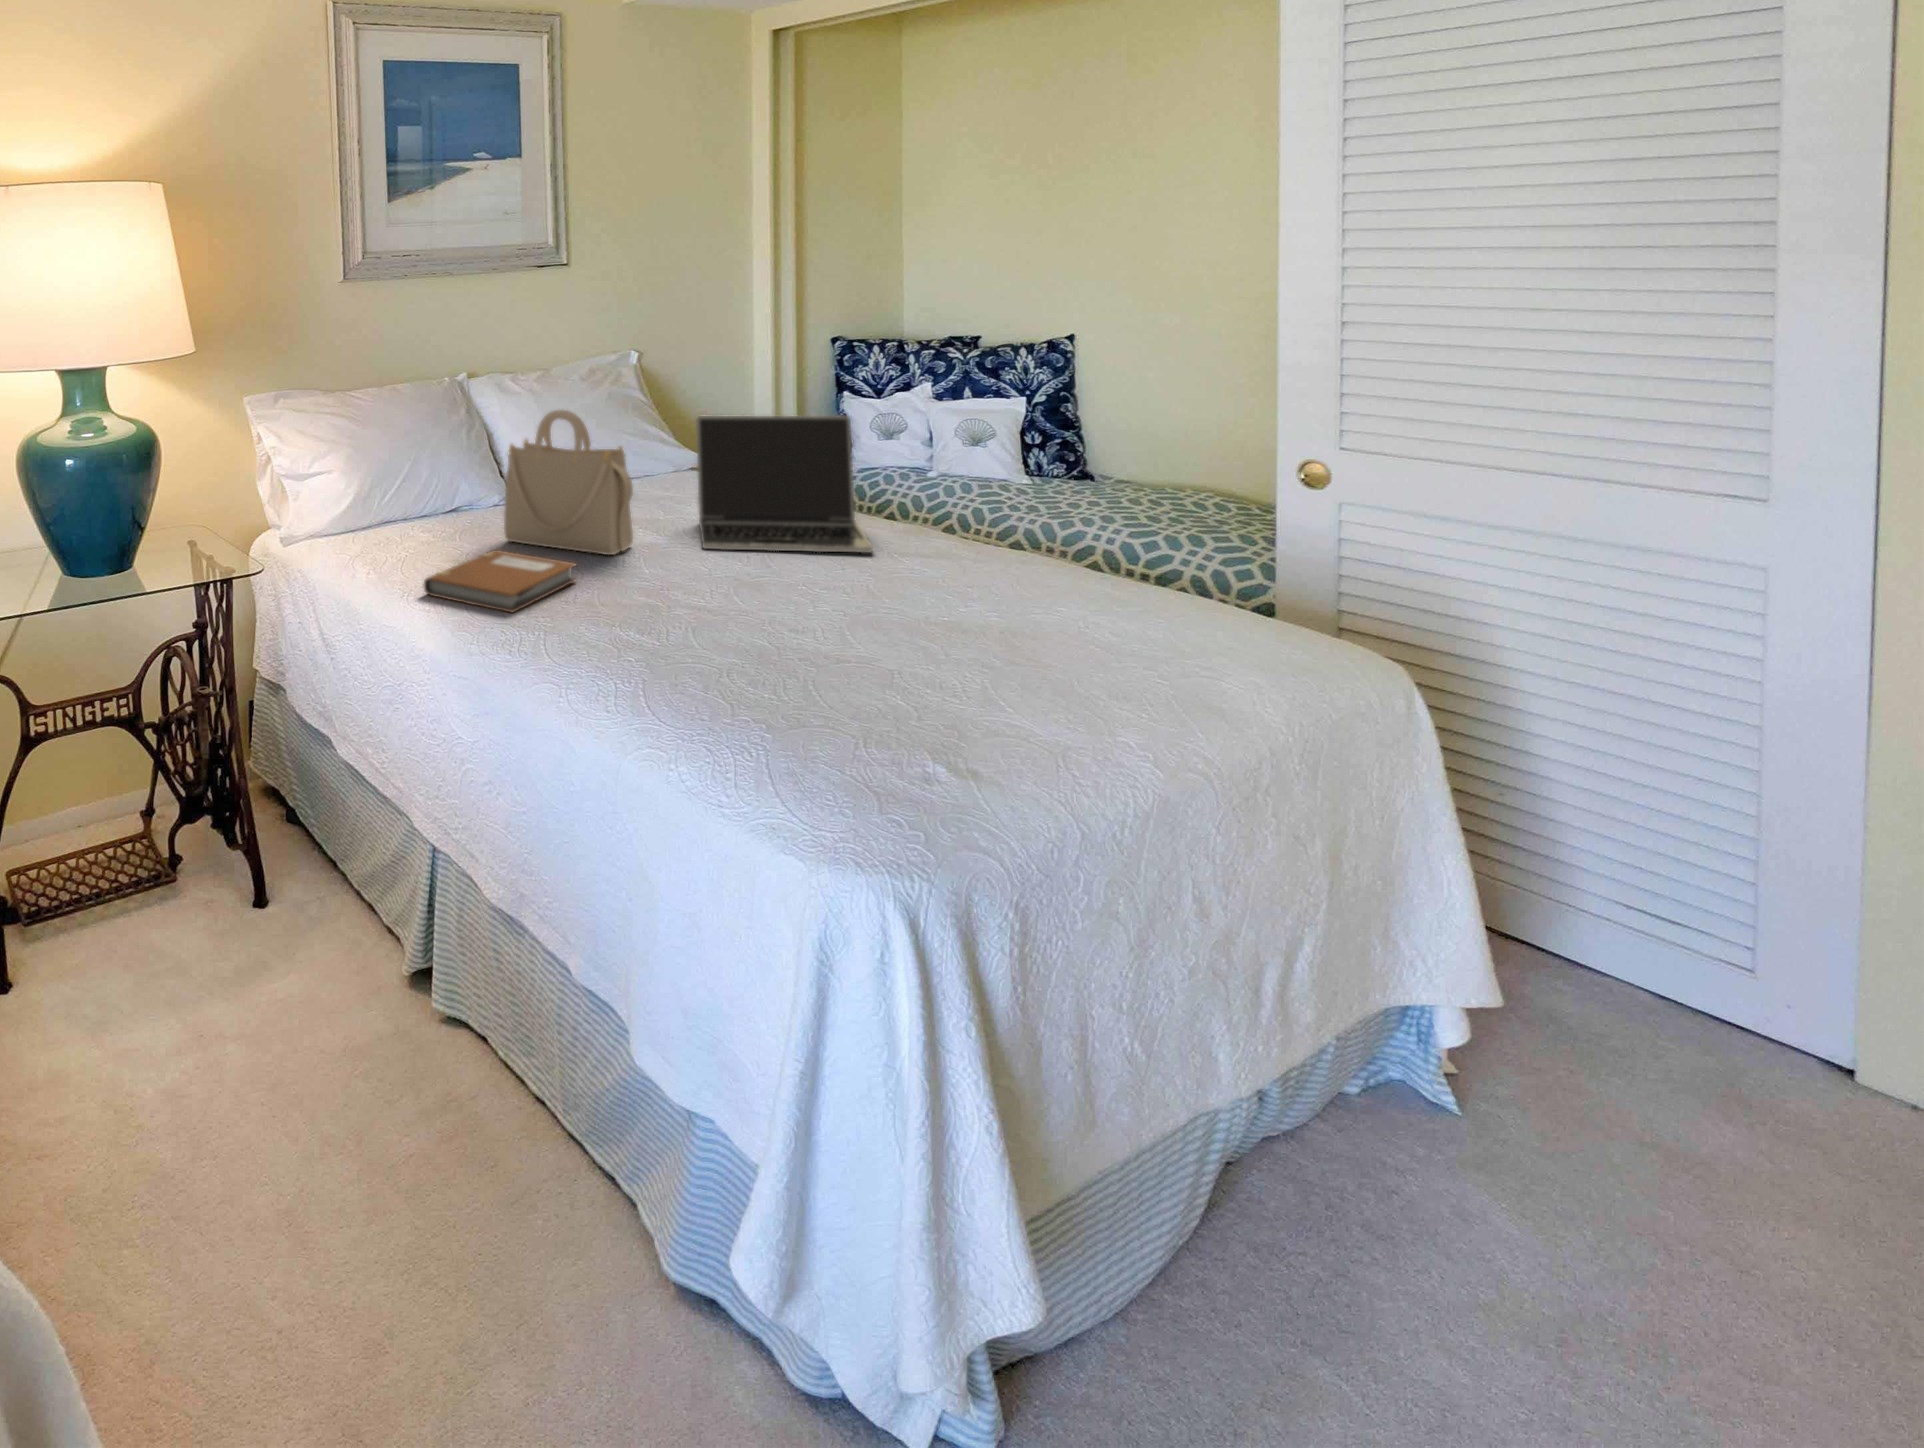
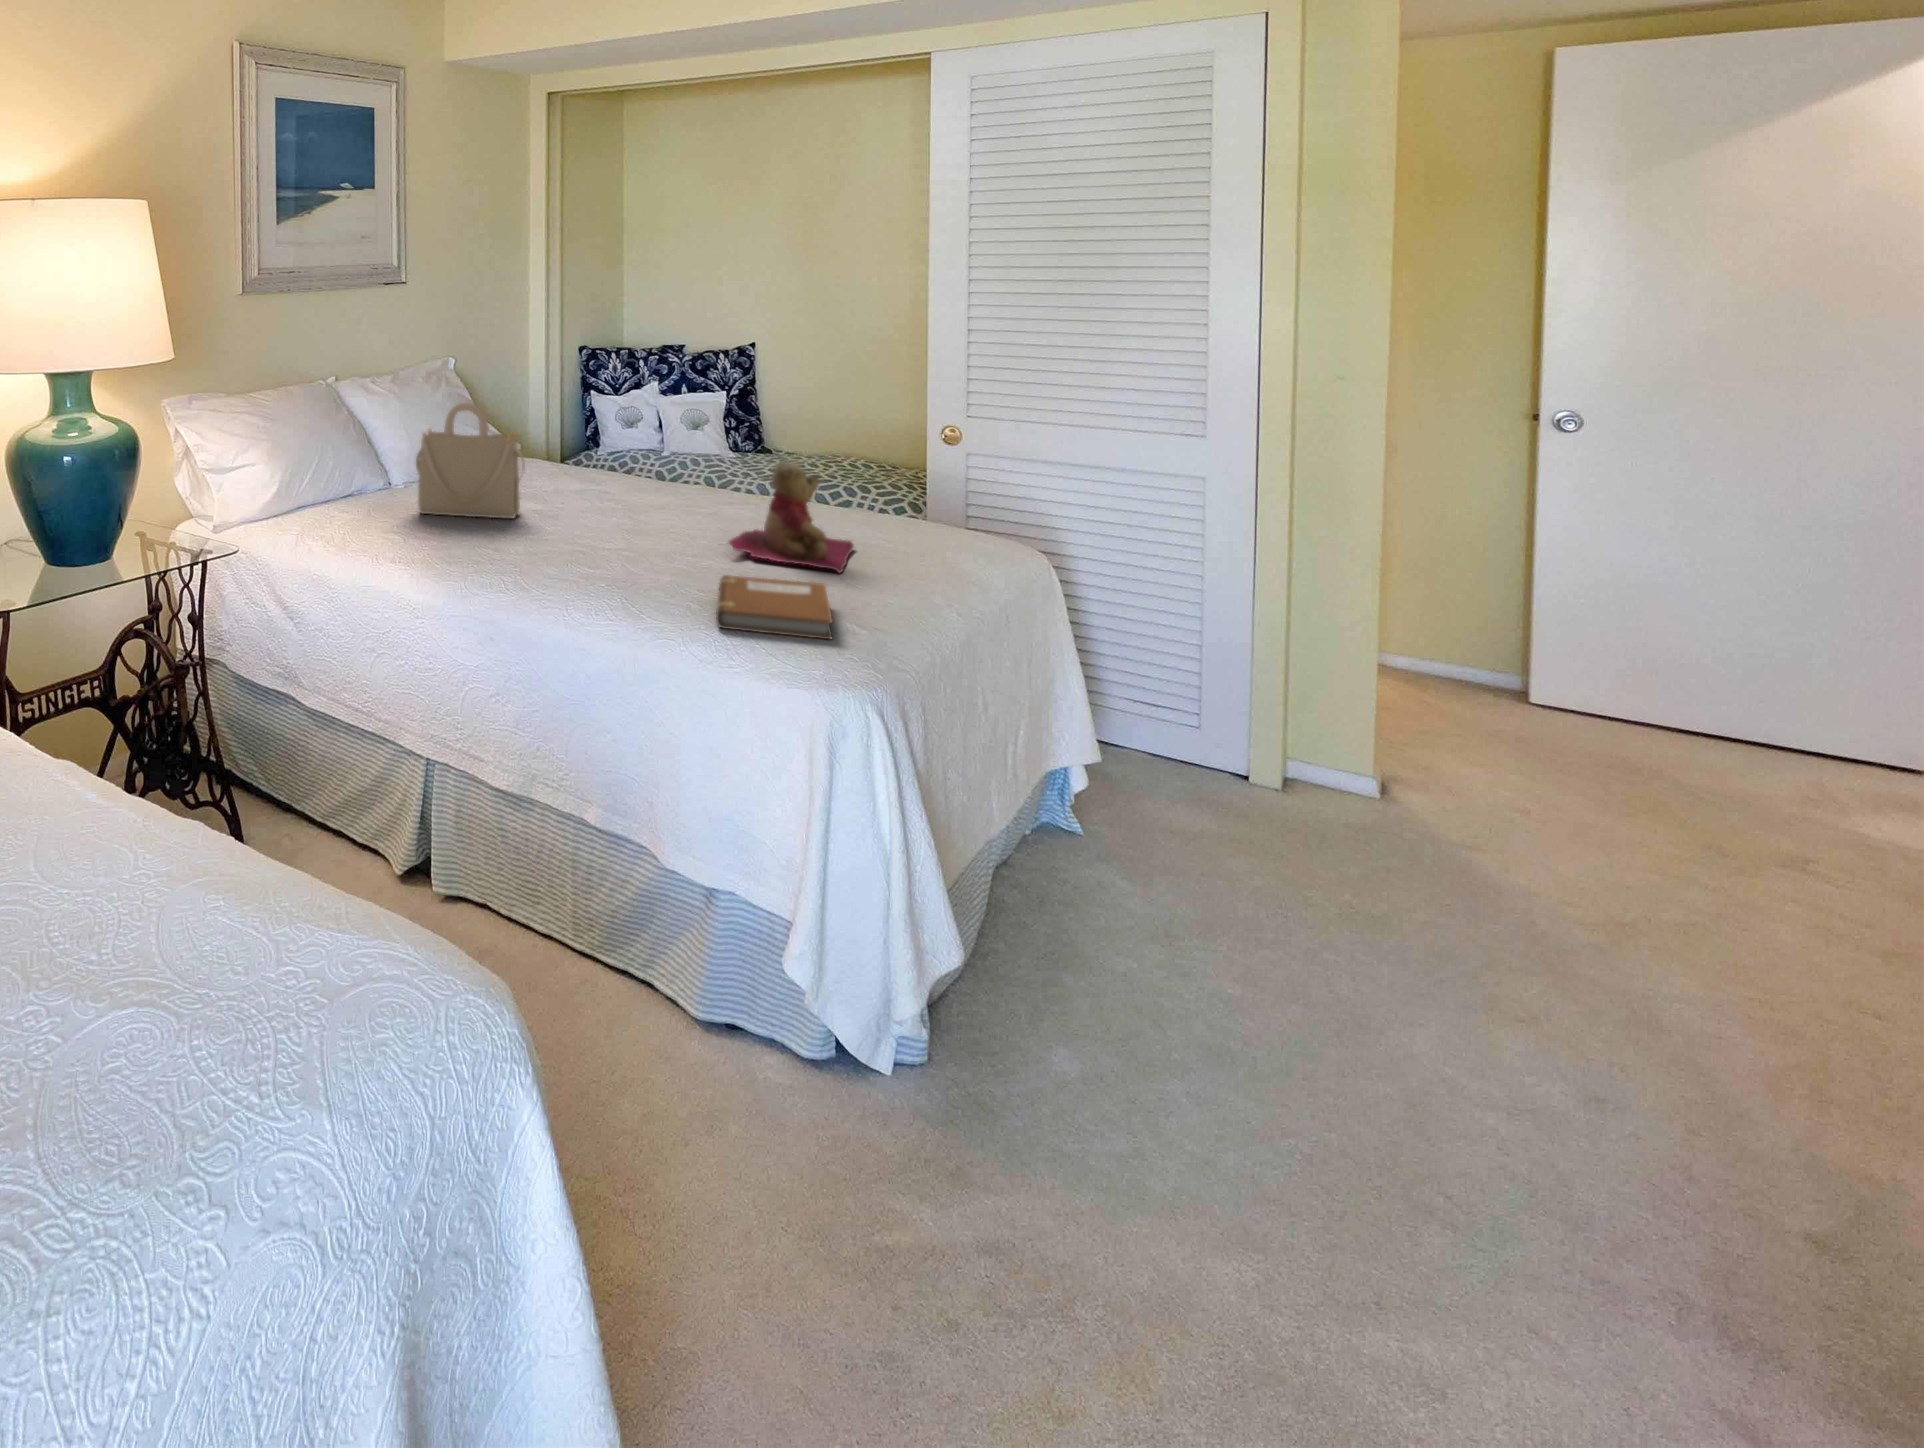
laptop: present [696,415,873,553] -> none [545,404,693,510]
teddy bear: none [838,504,1049,670] -> present [729,462,853,573]
notebook: present [424,550,576,613] -> present [716,575,832,639]

